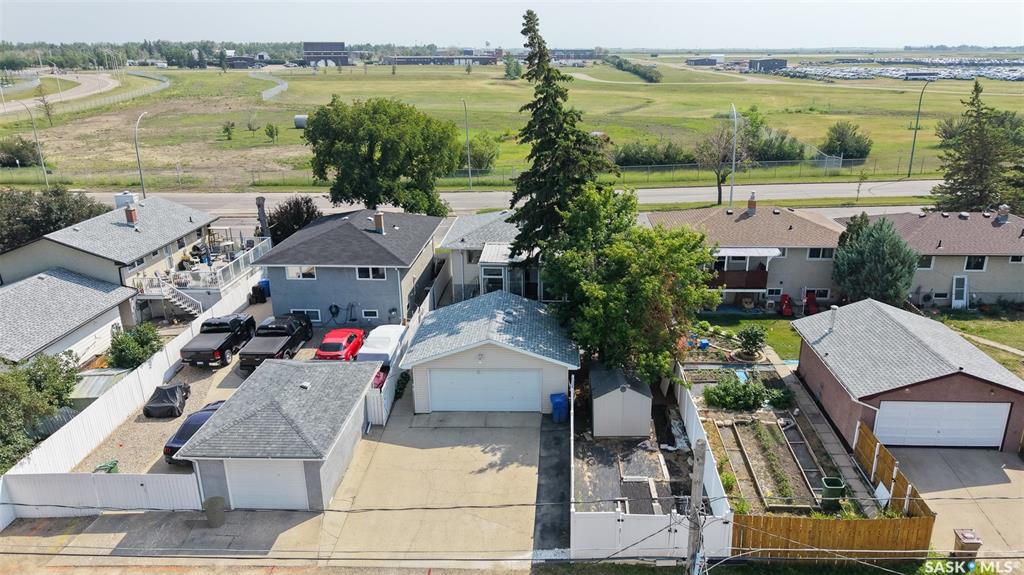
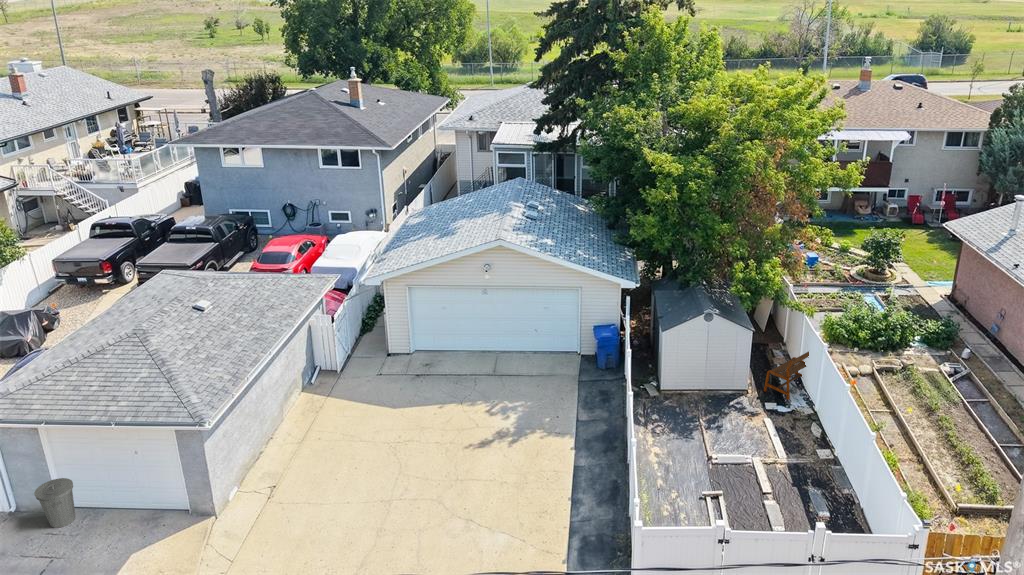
bench: none [661,409,693,443] -> present [764,351,809,400]

